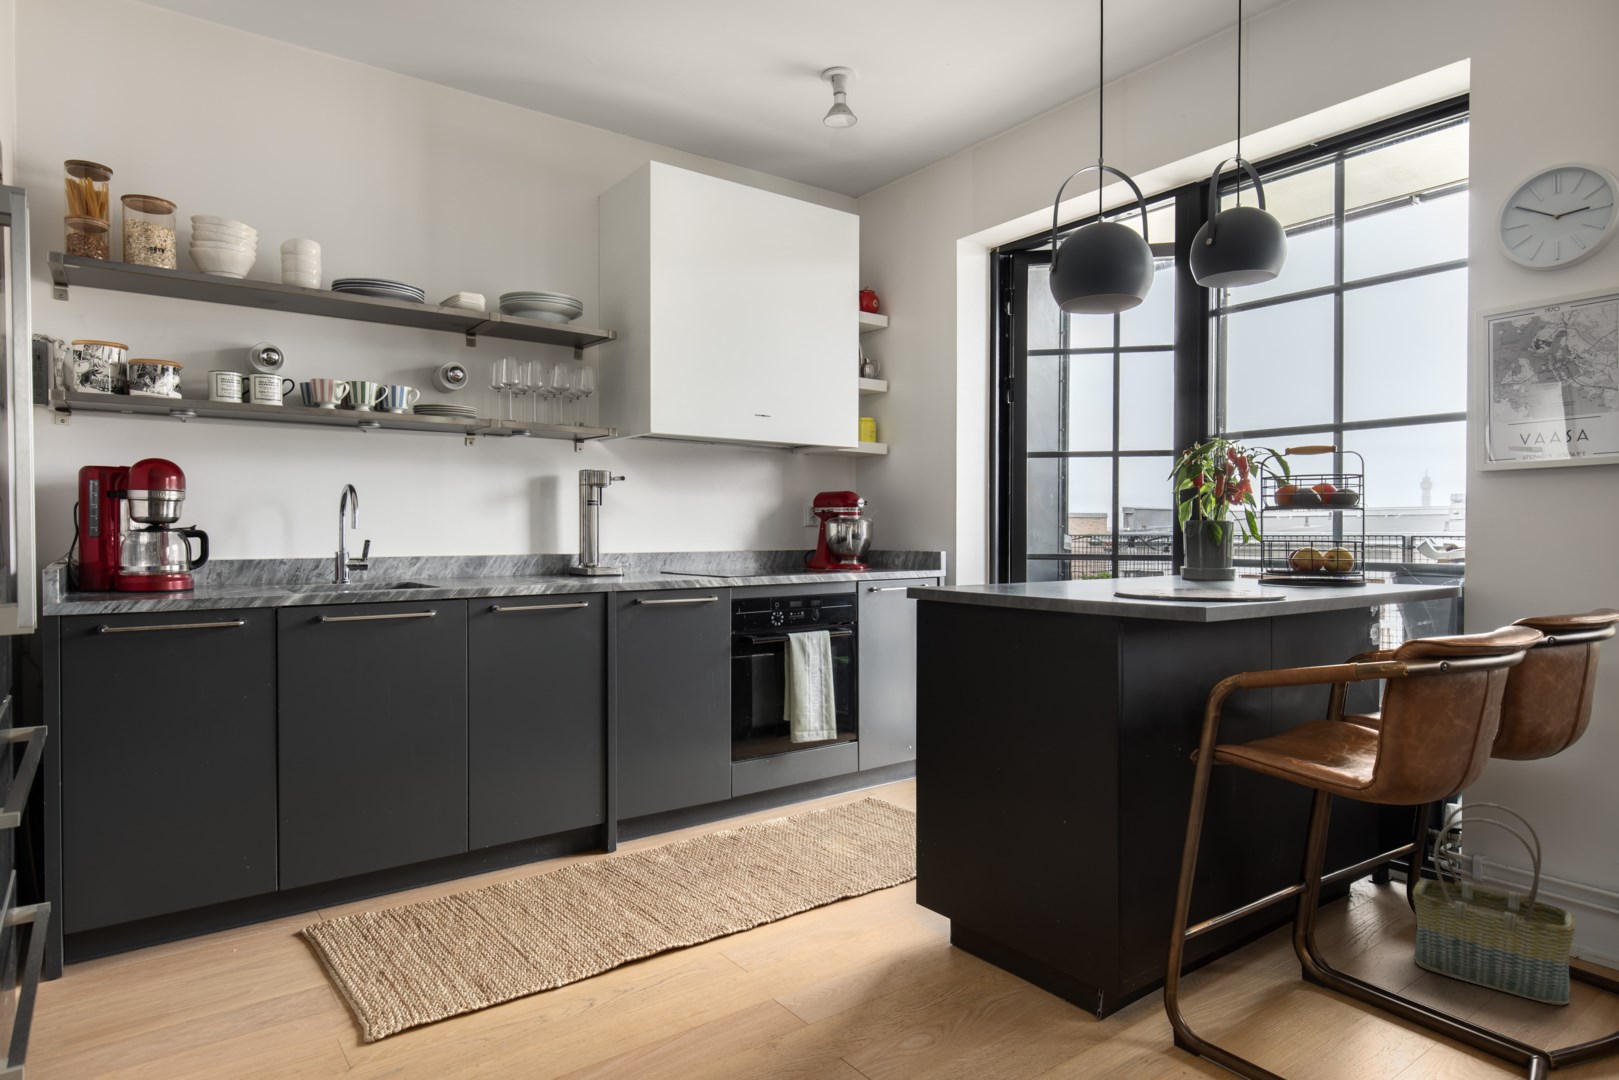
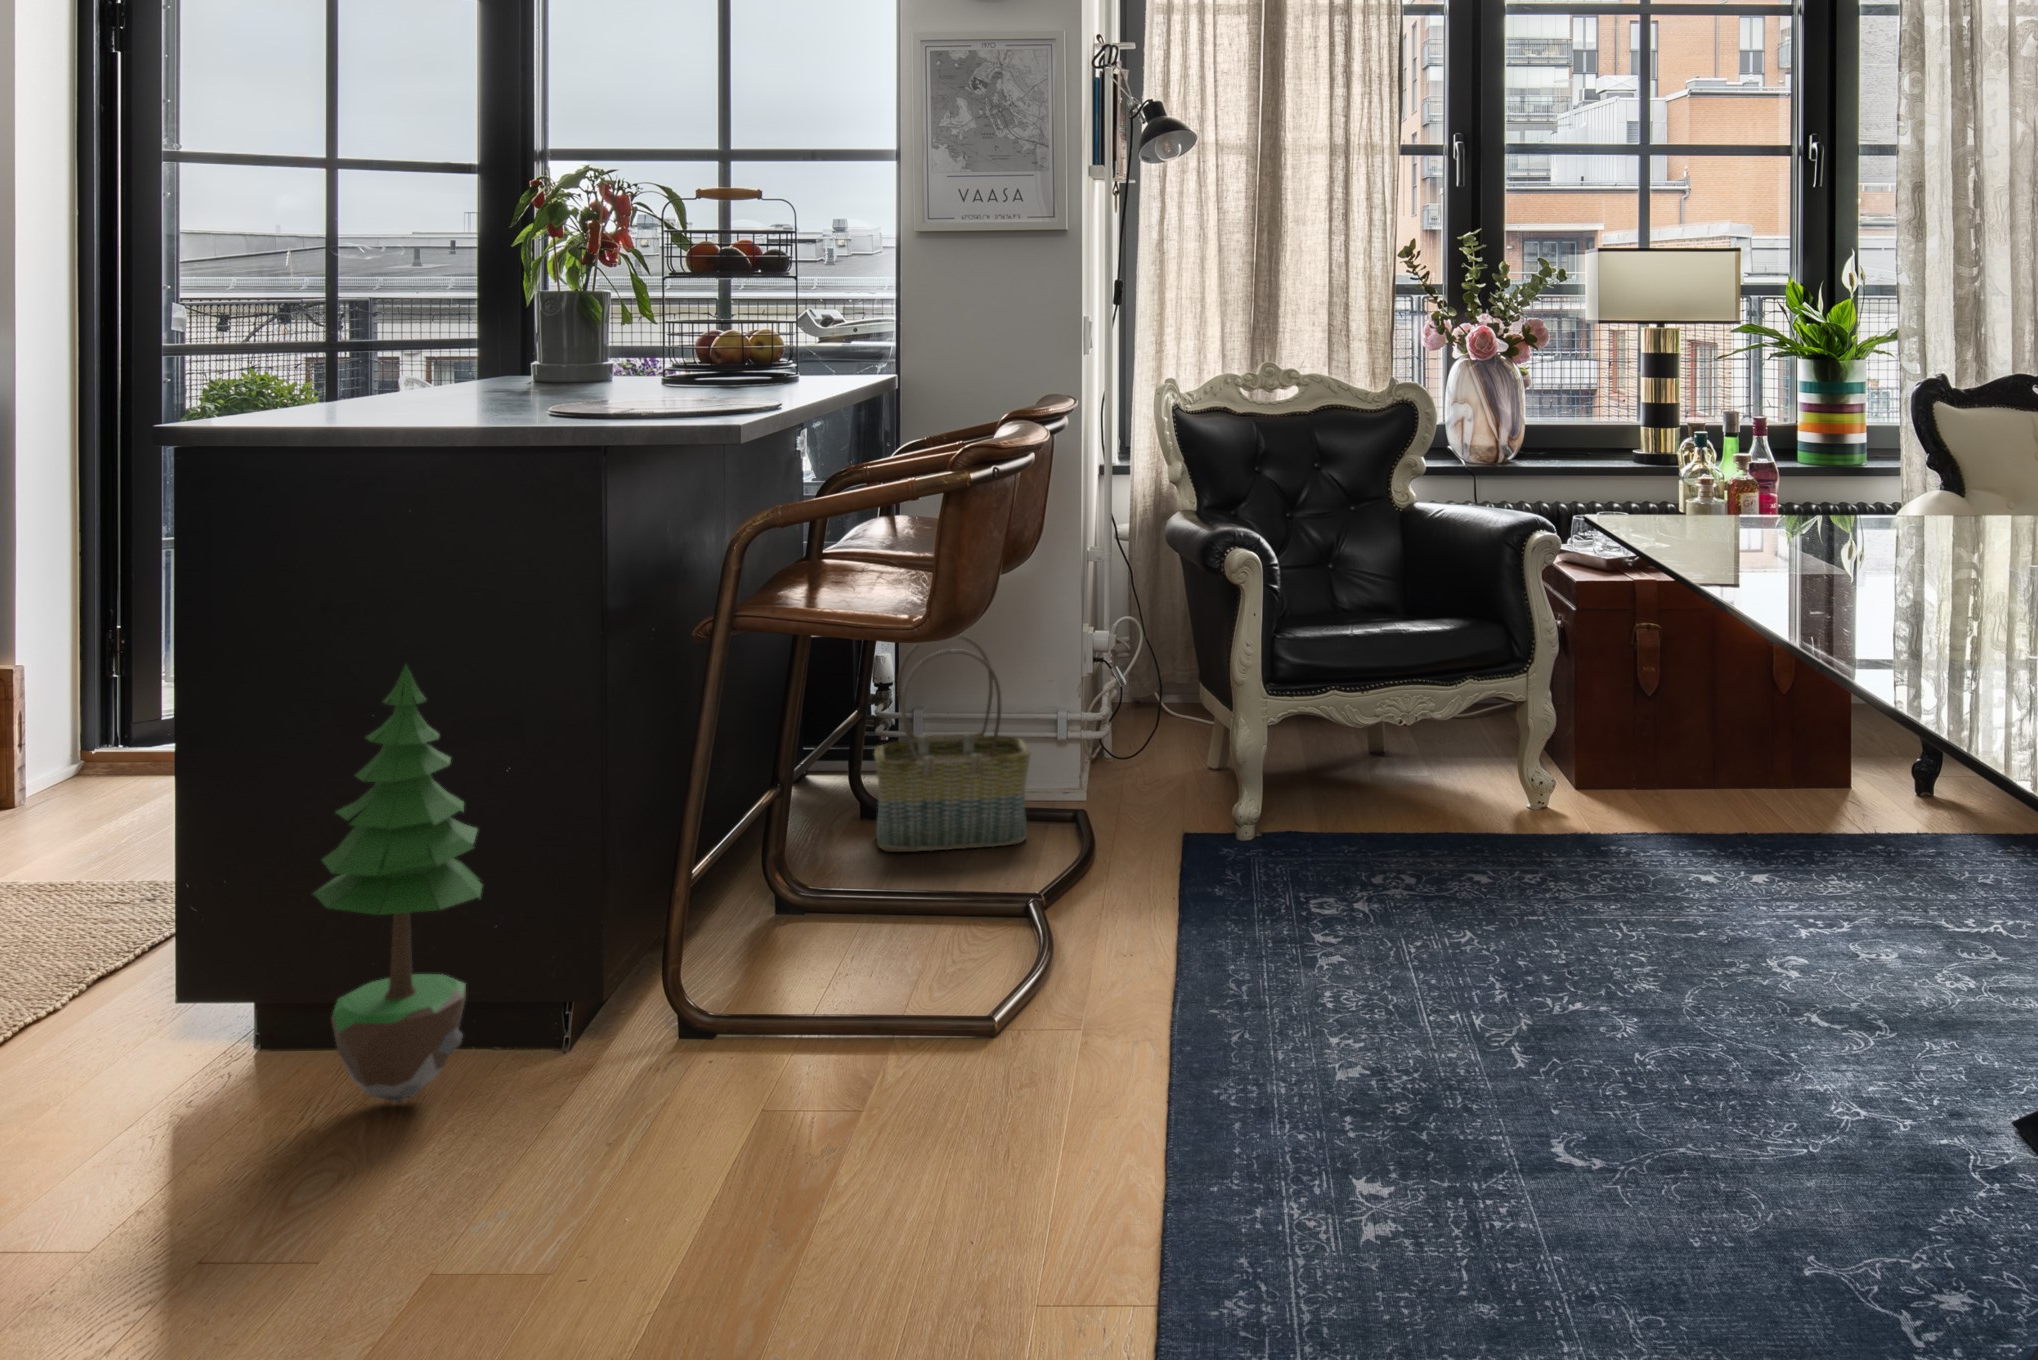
potted tree: none [941,743,1039,1015] -> present [314,665,482,1102]

